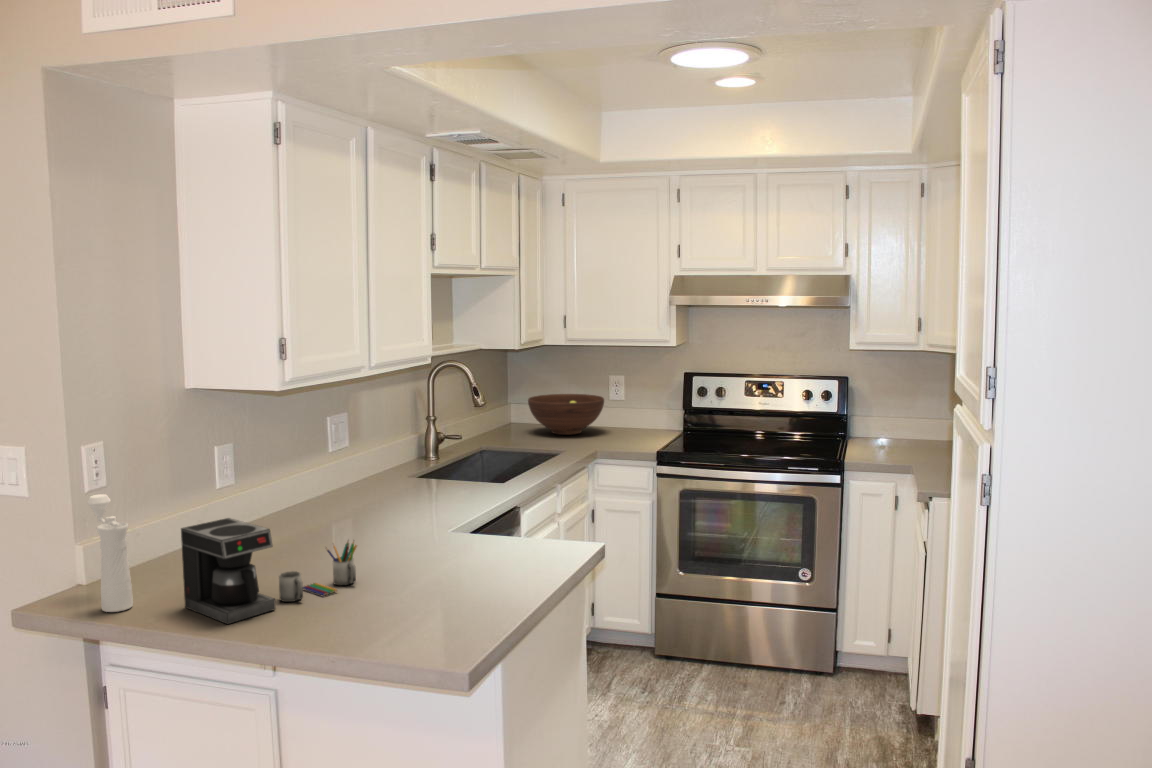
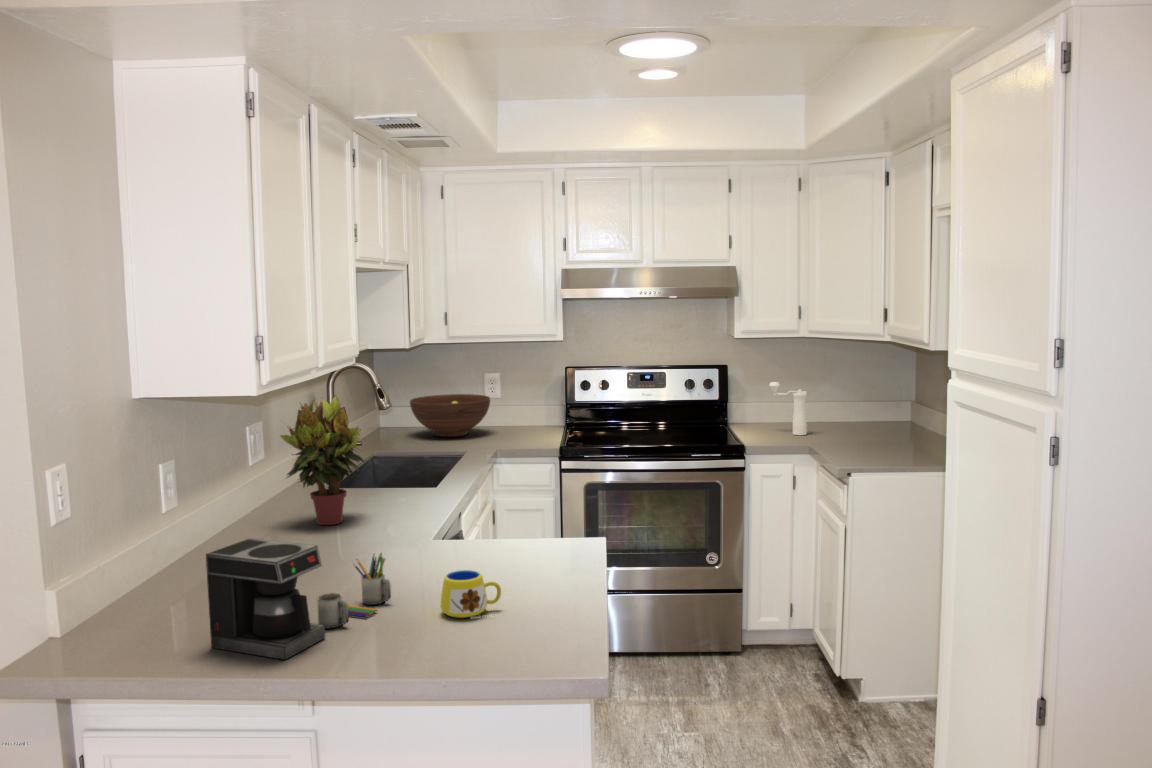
potted plant: none [338,394,416,511] -> present [280,396,364,525]
pepper mill: present [87,494,133,612] -> present [769,382,807,435]
mug: none [385,562,441,607] -> present [441,570,501,619]

